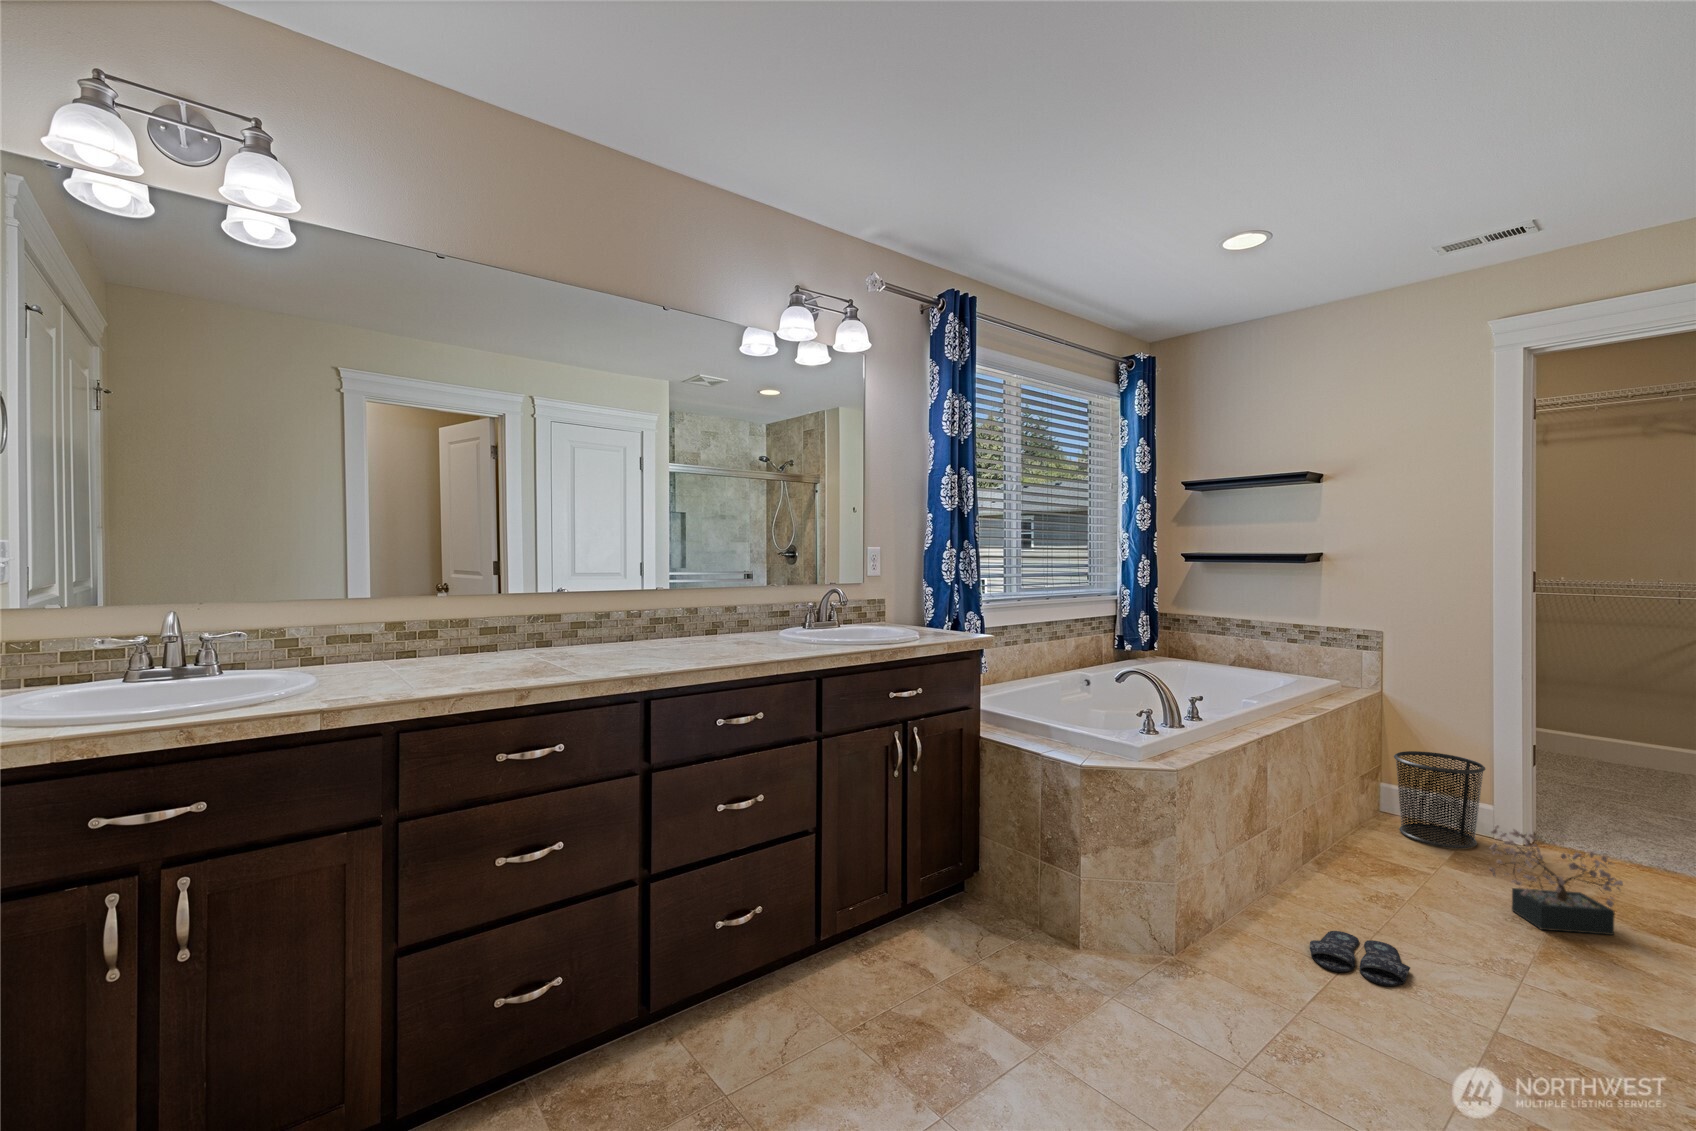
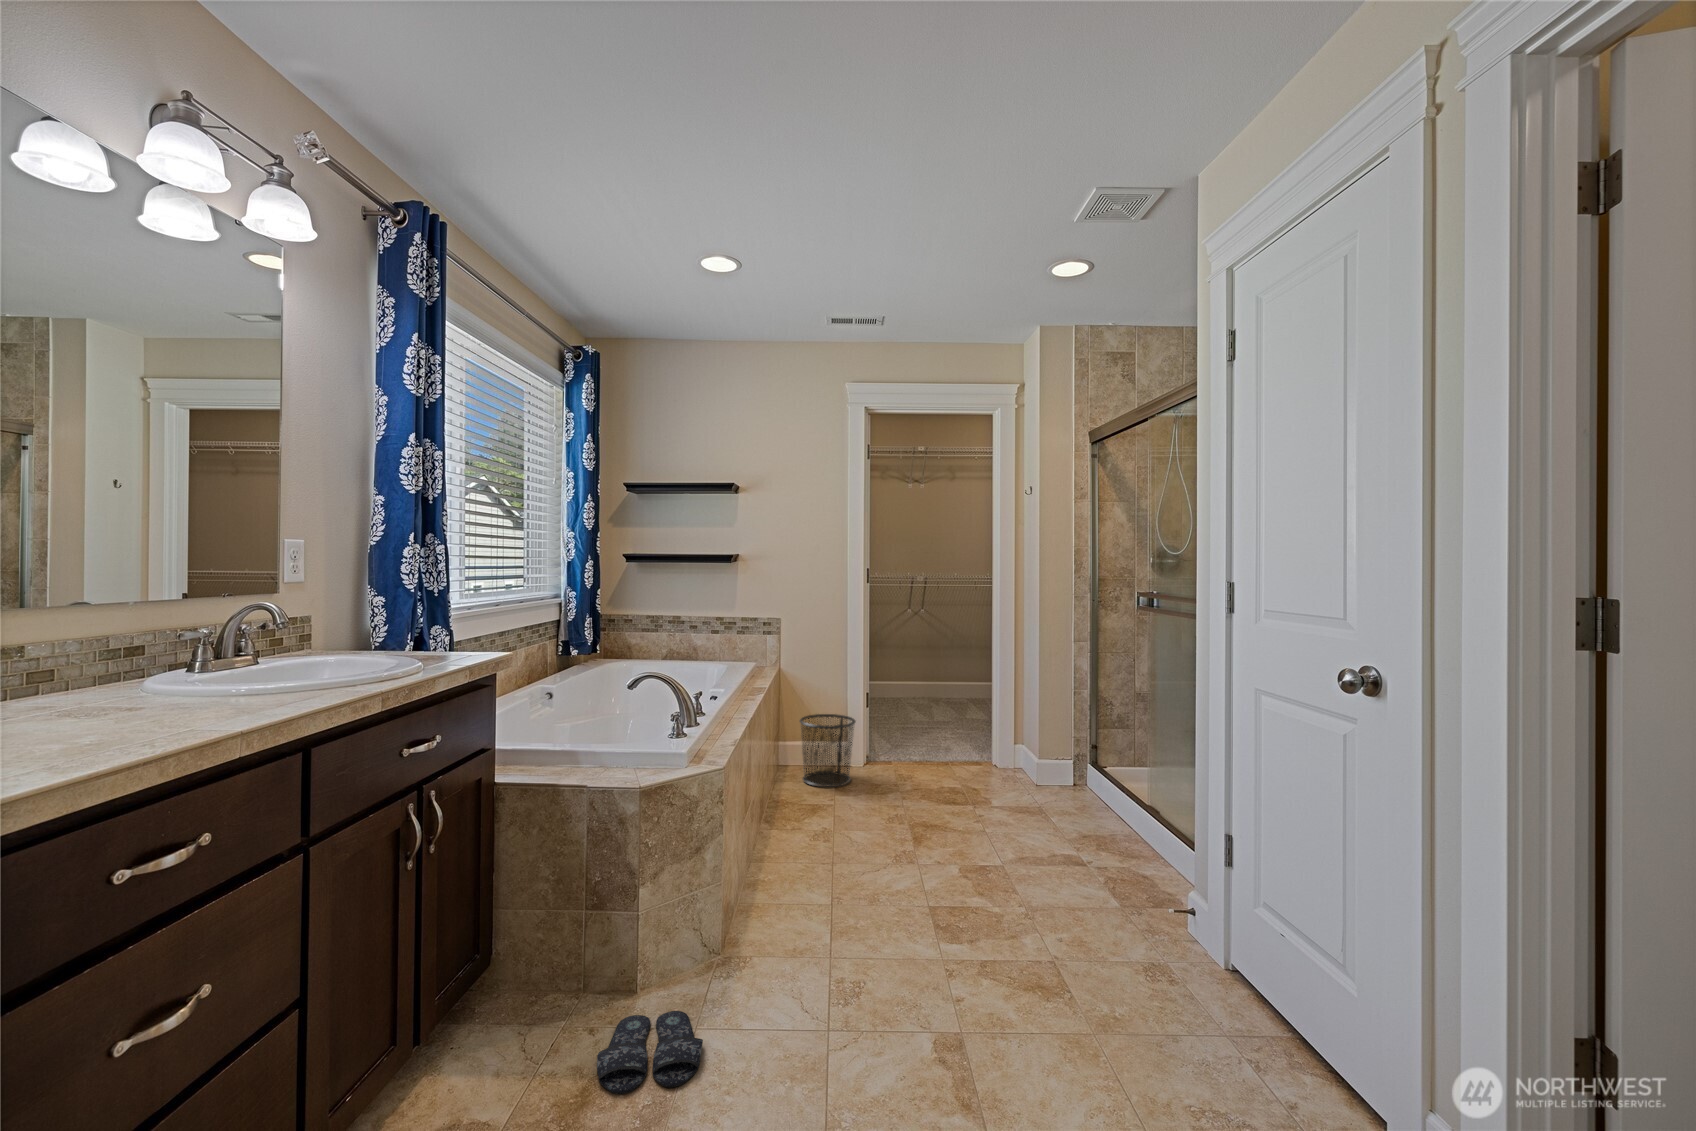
decorative plant: present [1489,825,1623,935] -> none [883,761,949,831]
slippers: present [1310,931,1410,986] -> present [597,1011,703,1094]

